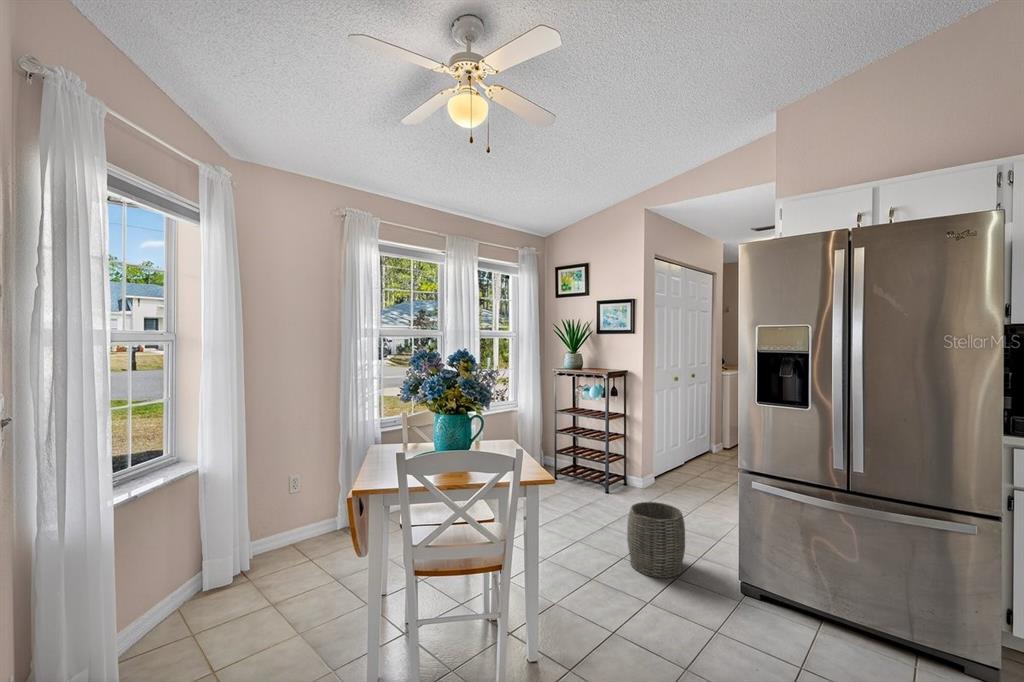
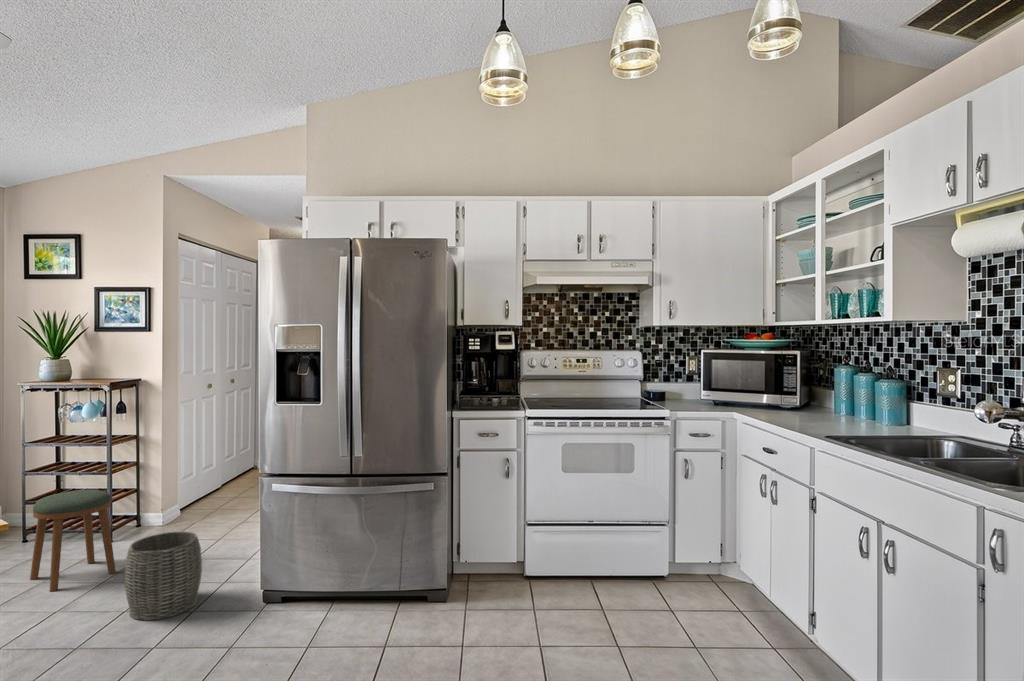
stool: none [563,451,615,524] -> present [30,489,116,591]

